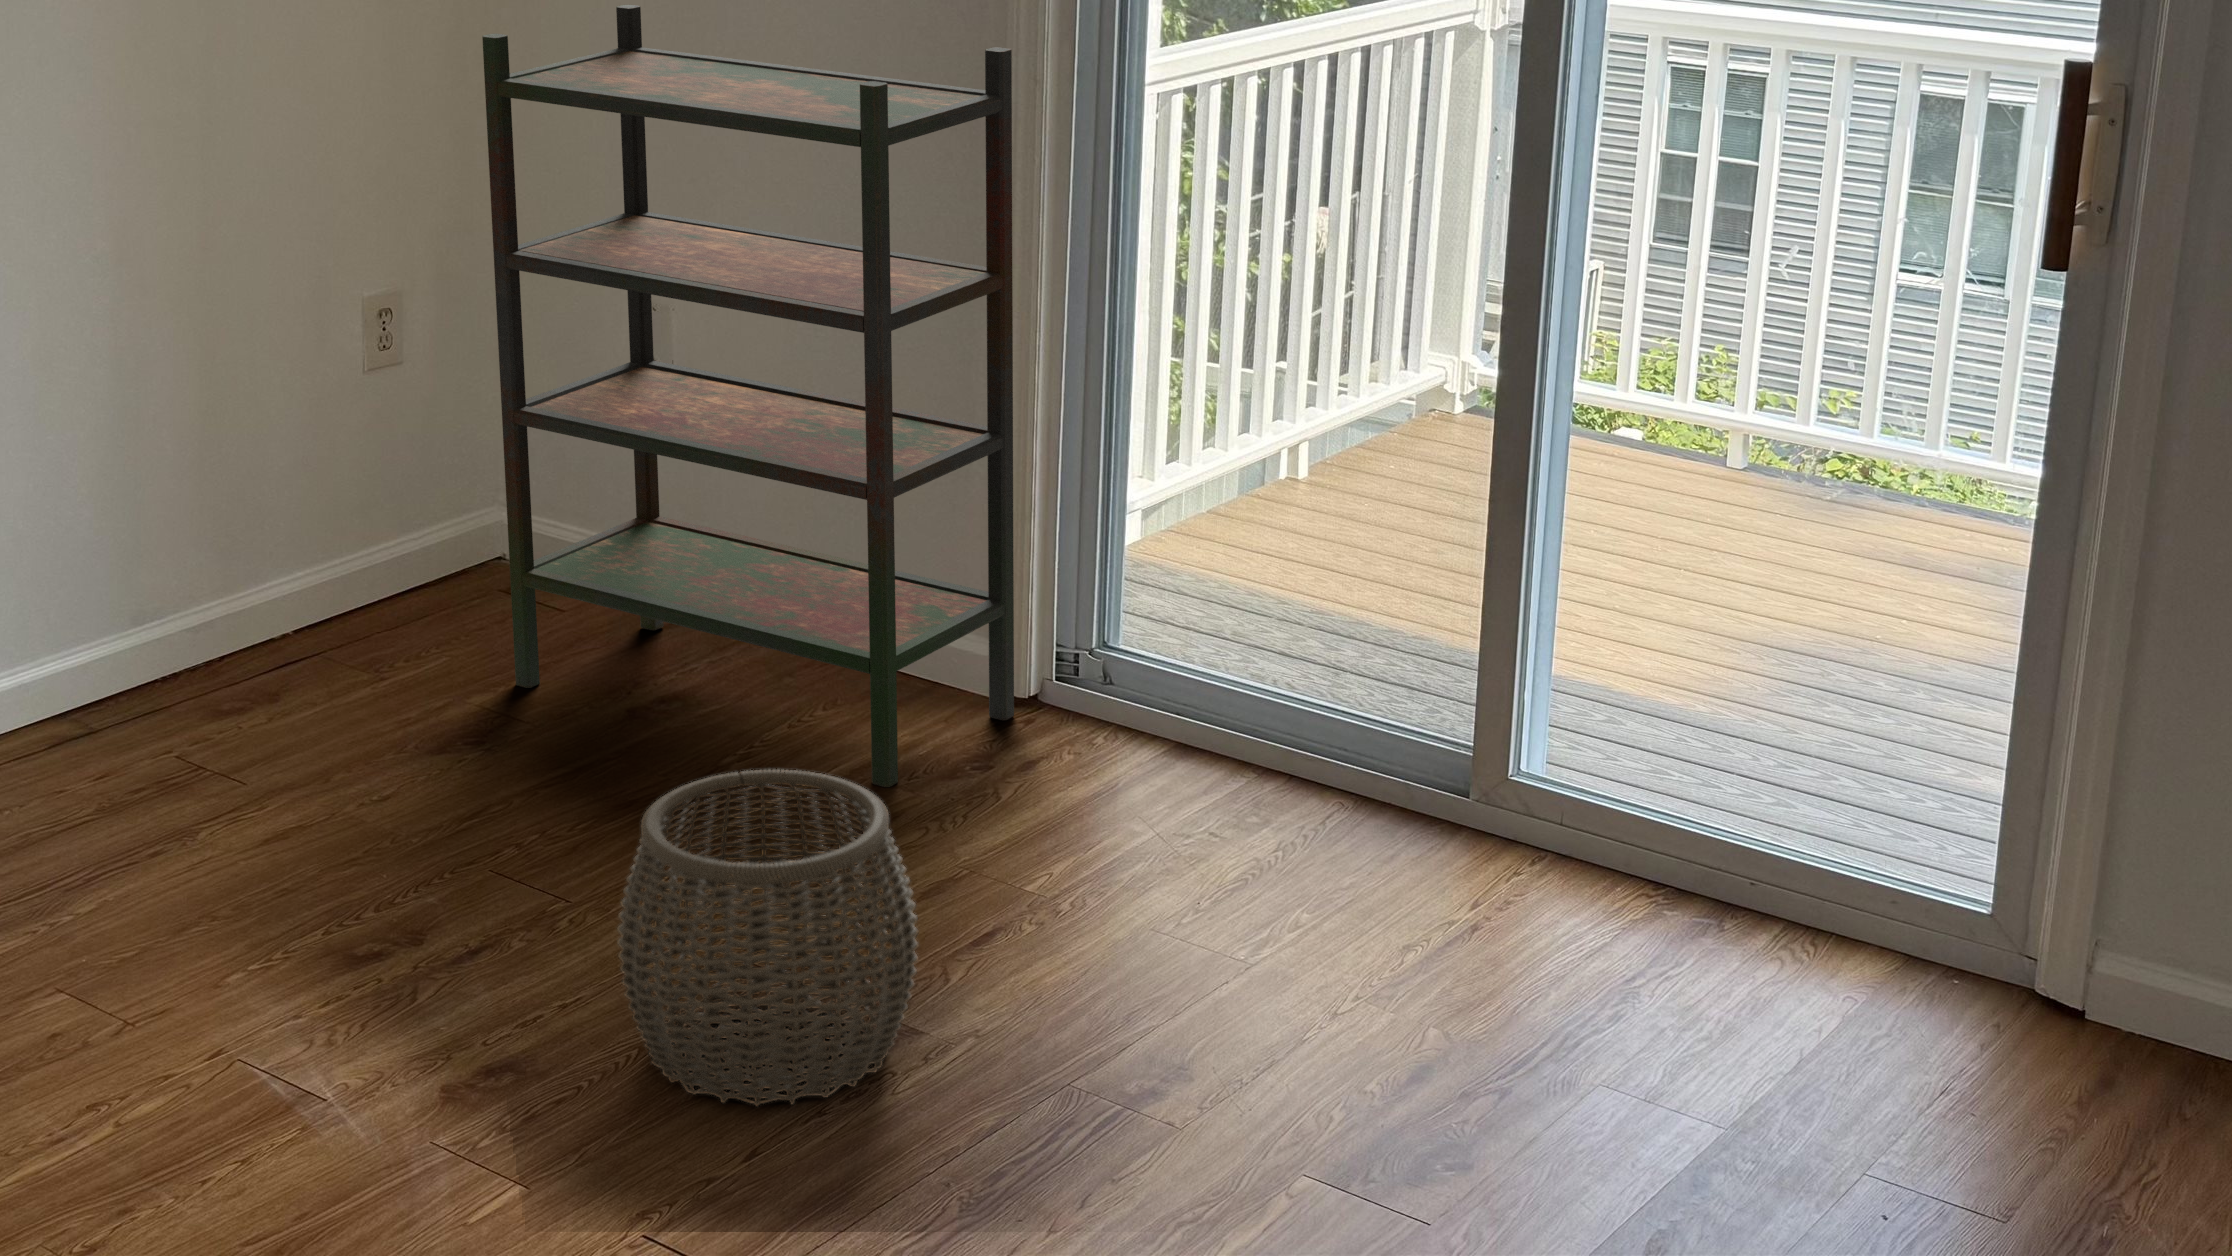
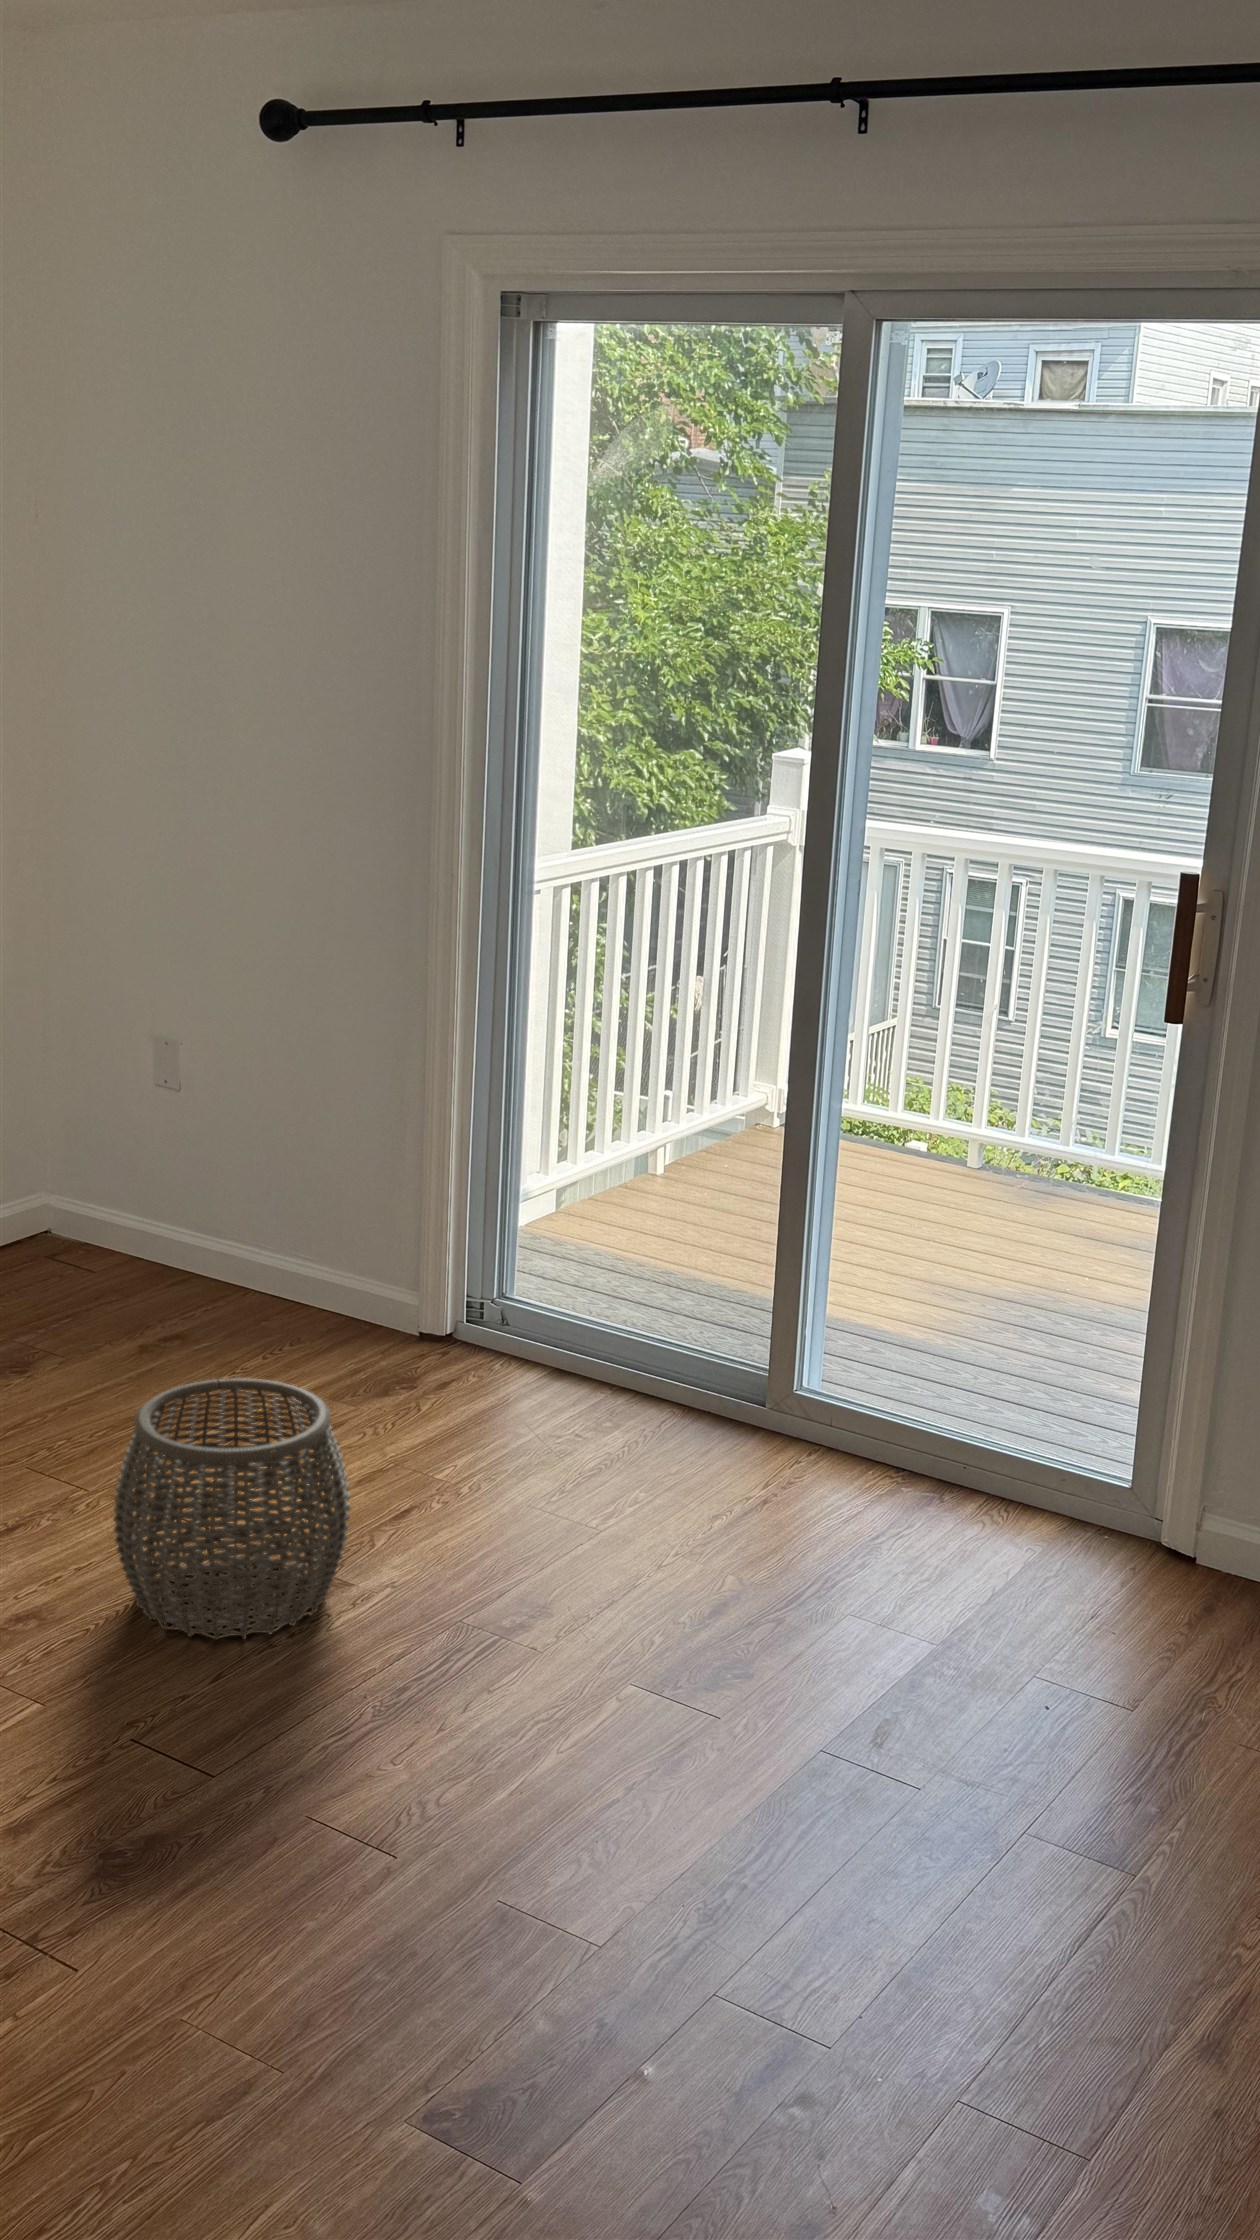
bookshelf: present [482,5,1014,787] -> none [63,811,461,1400]

